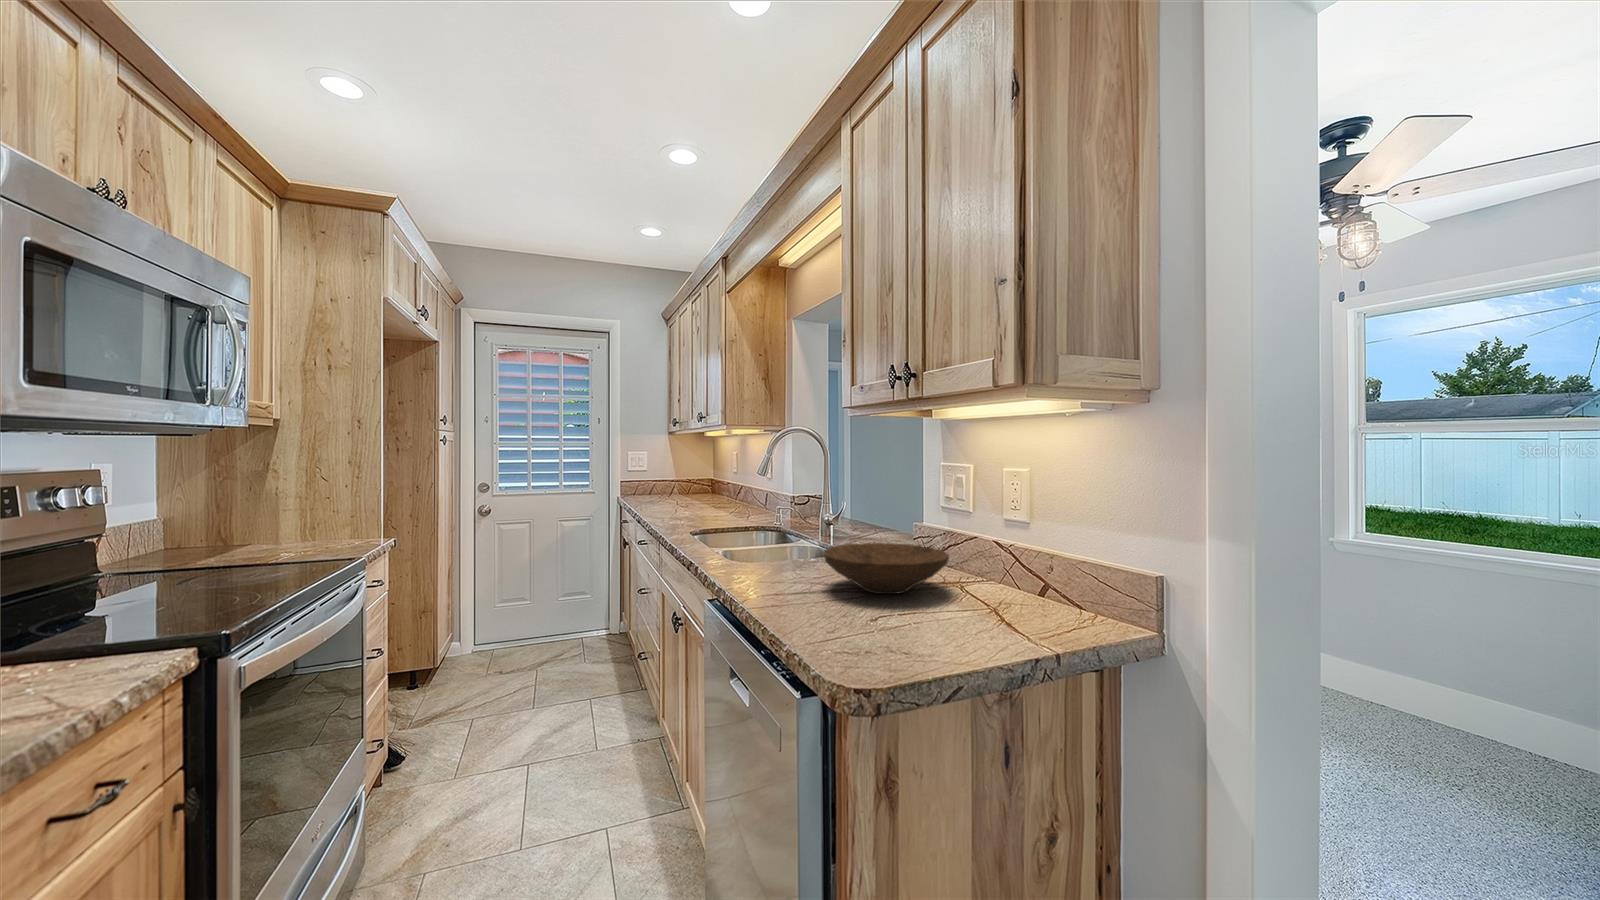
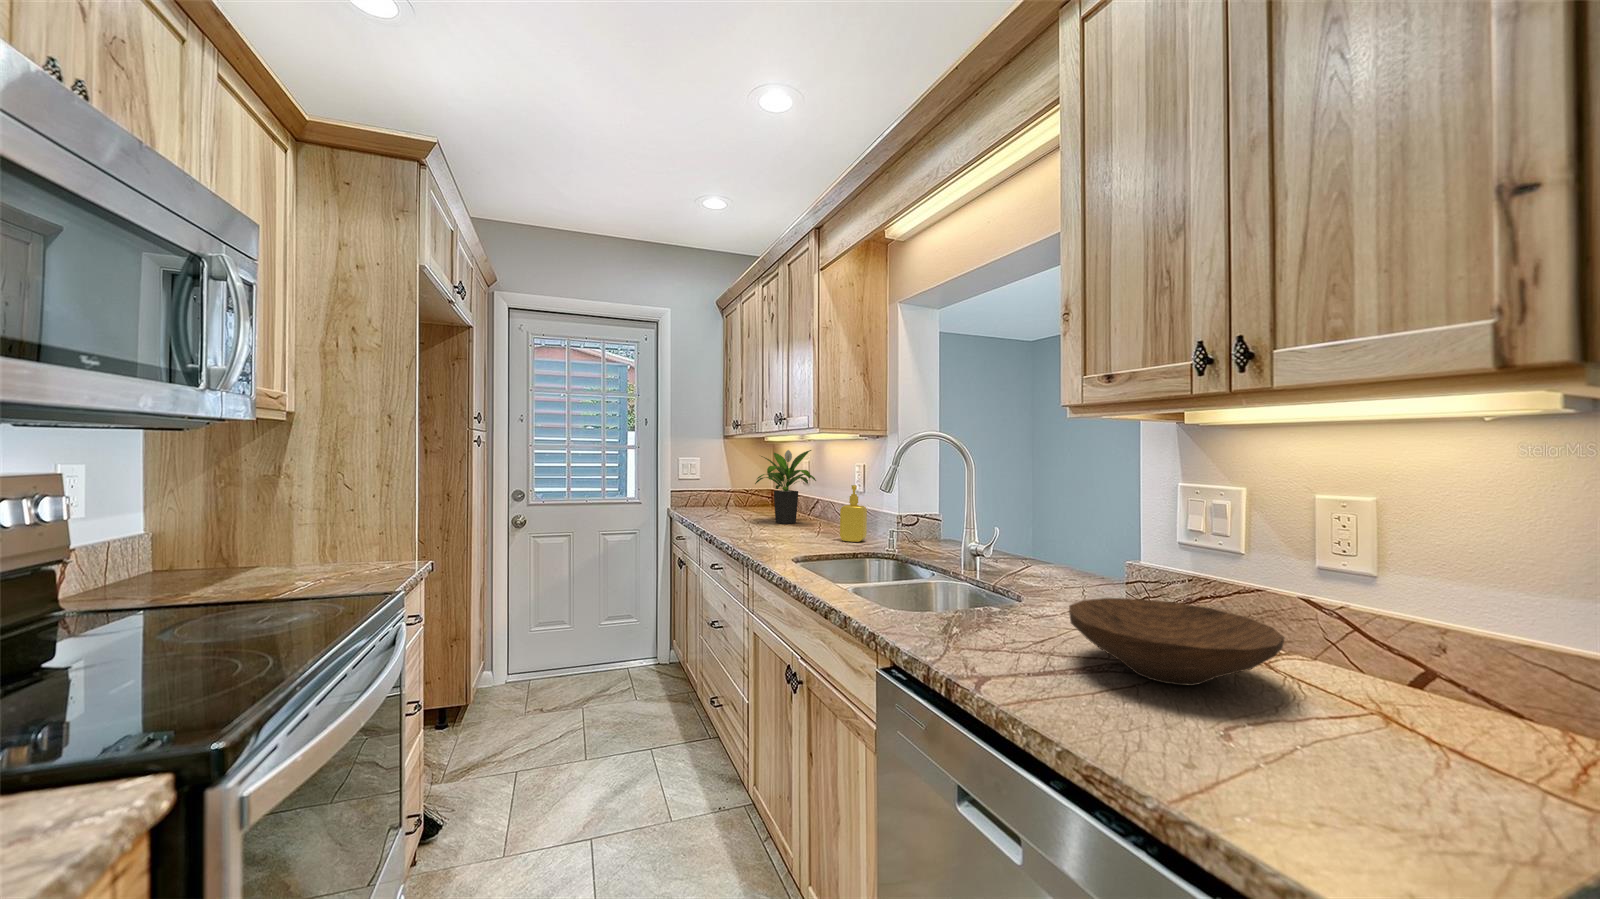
potted plant: none [683,446,734,509] -> present [755,450,816,524]
soap dispenser: none [743,474,765,520] -> present [840,485,867,542]

